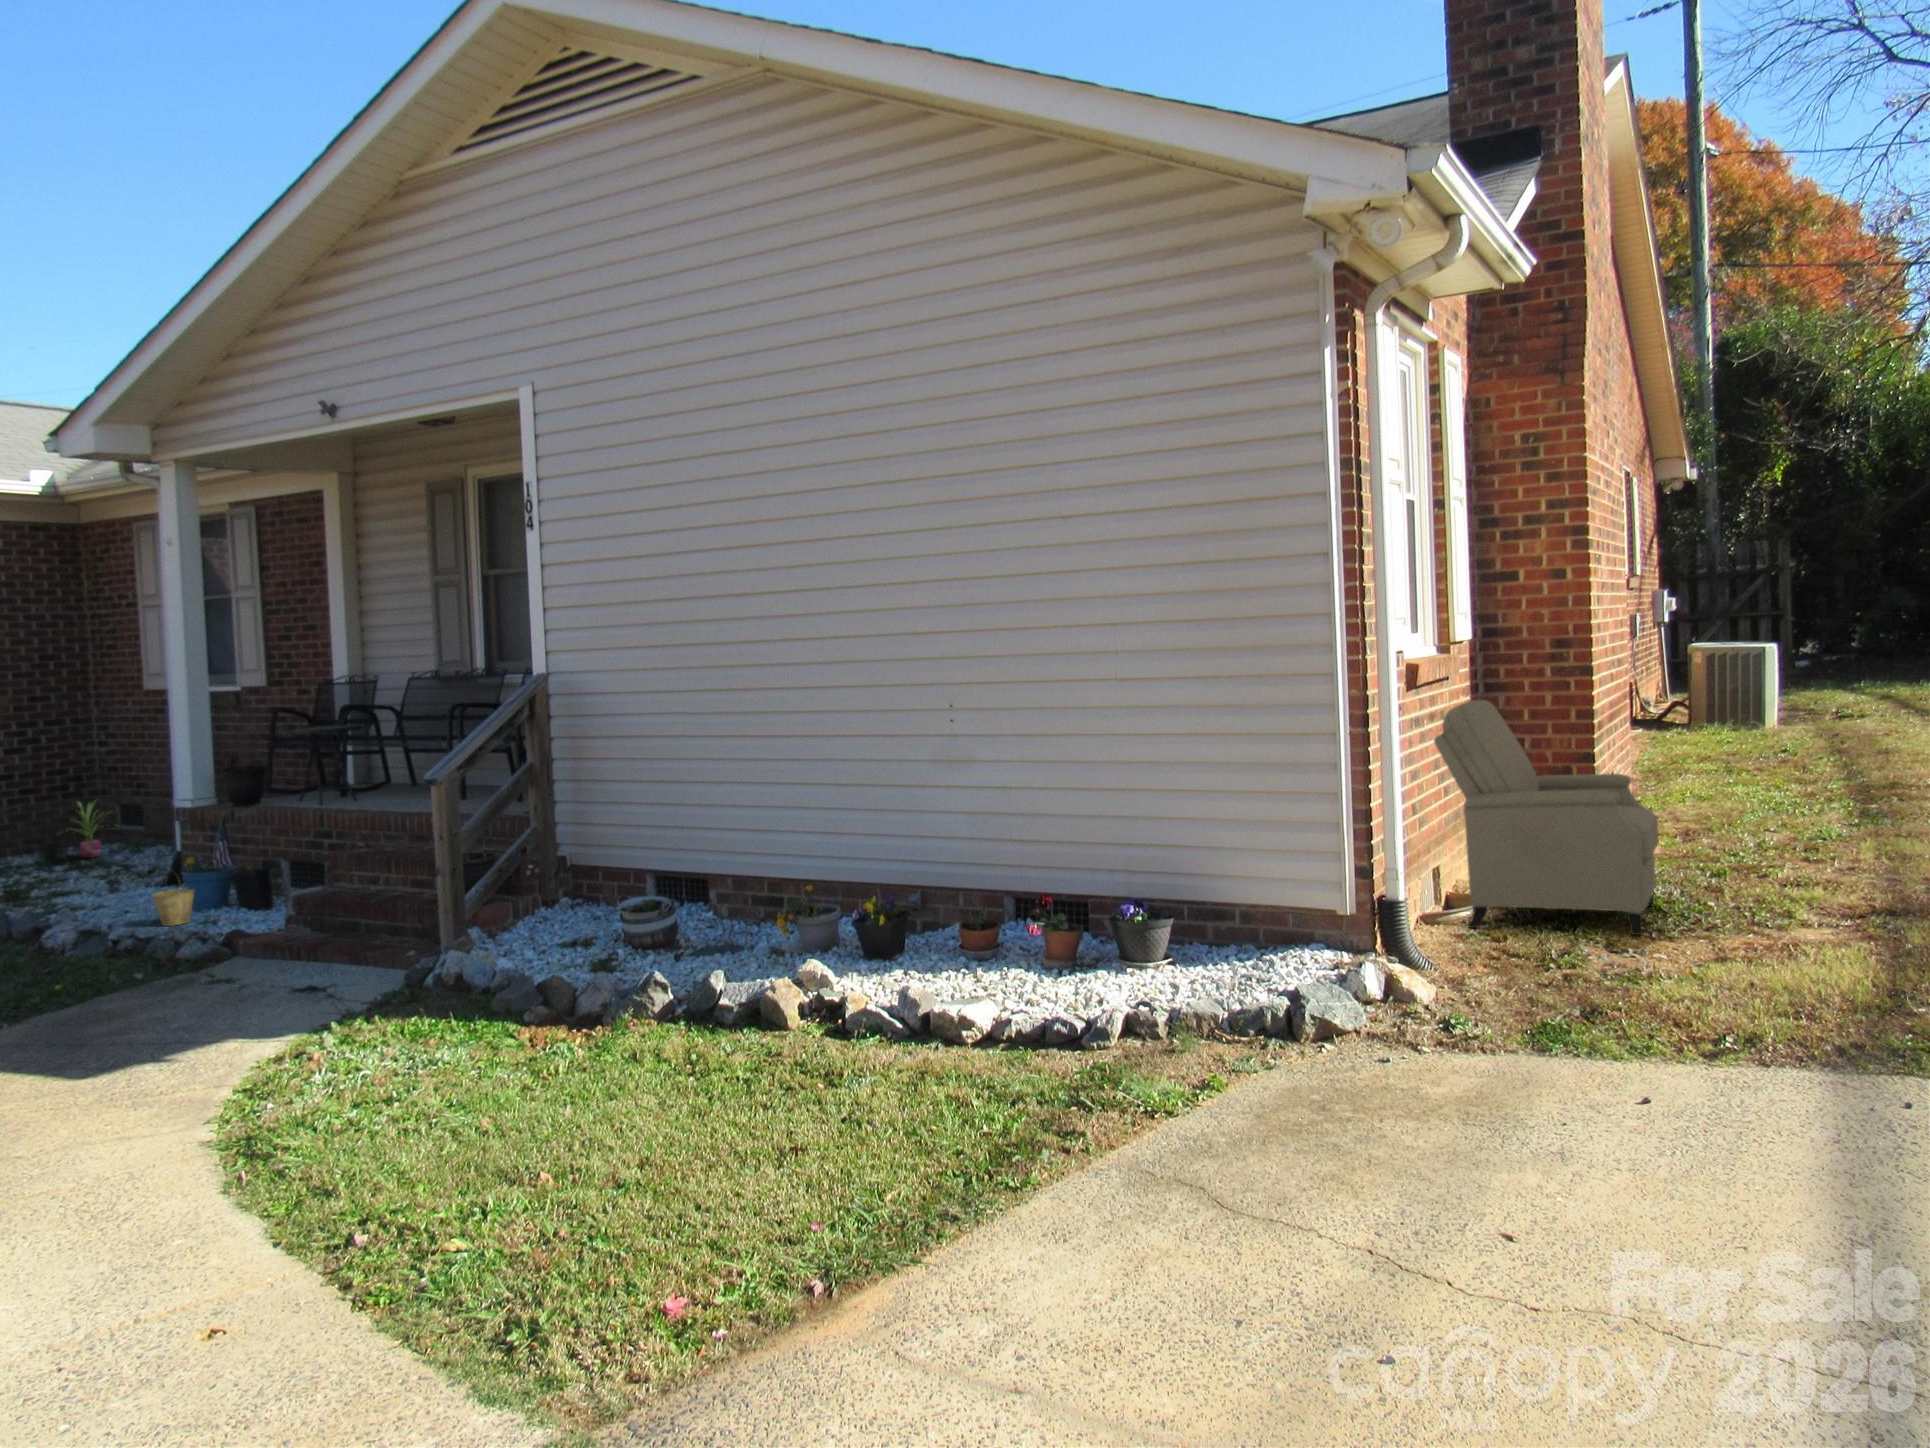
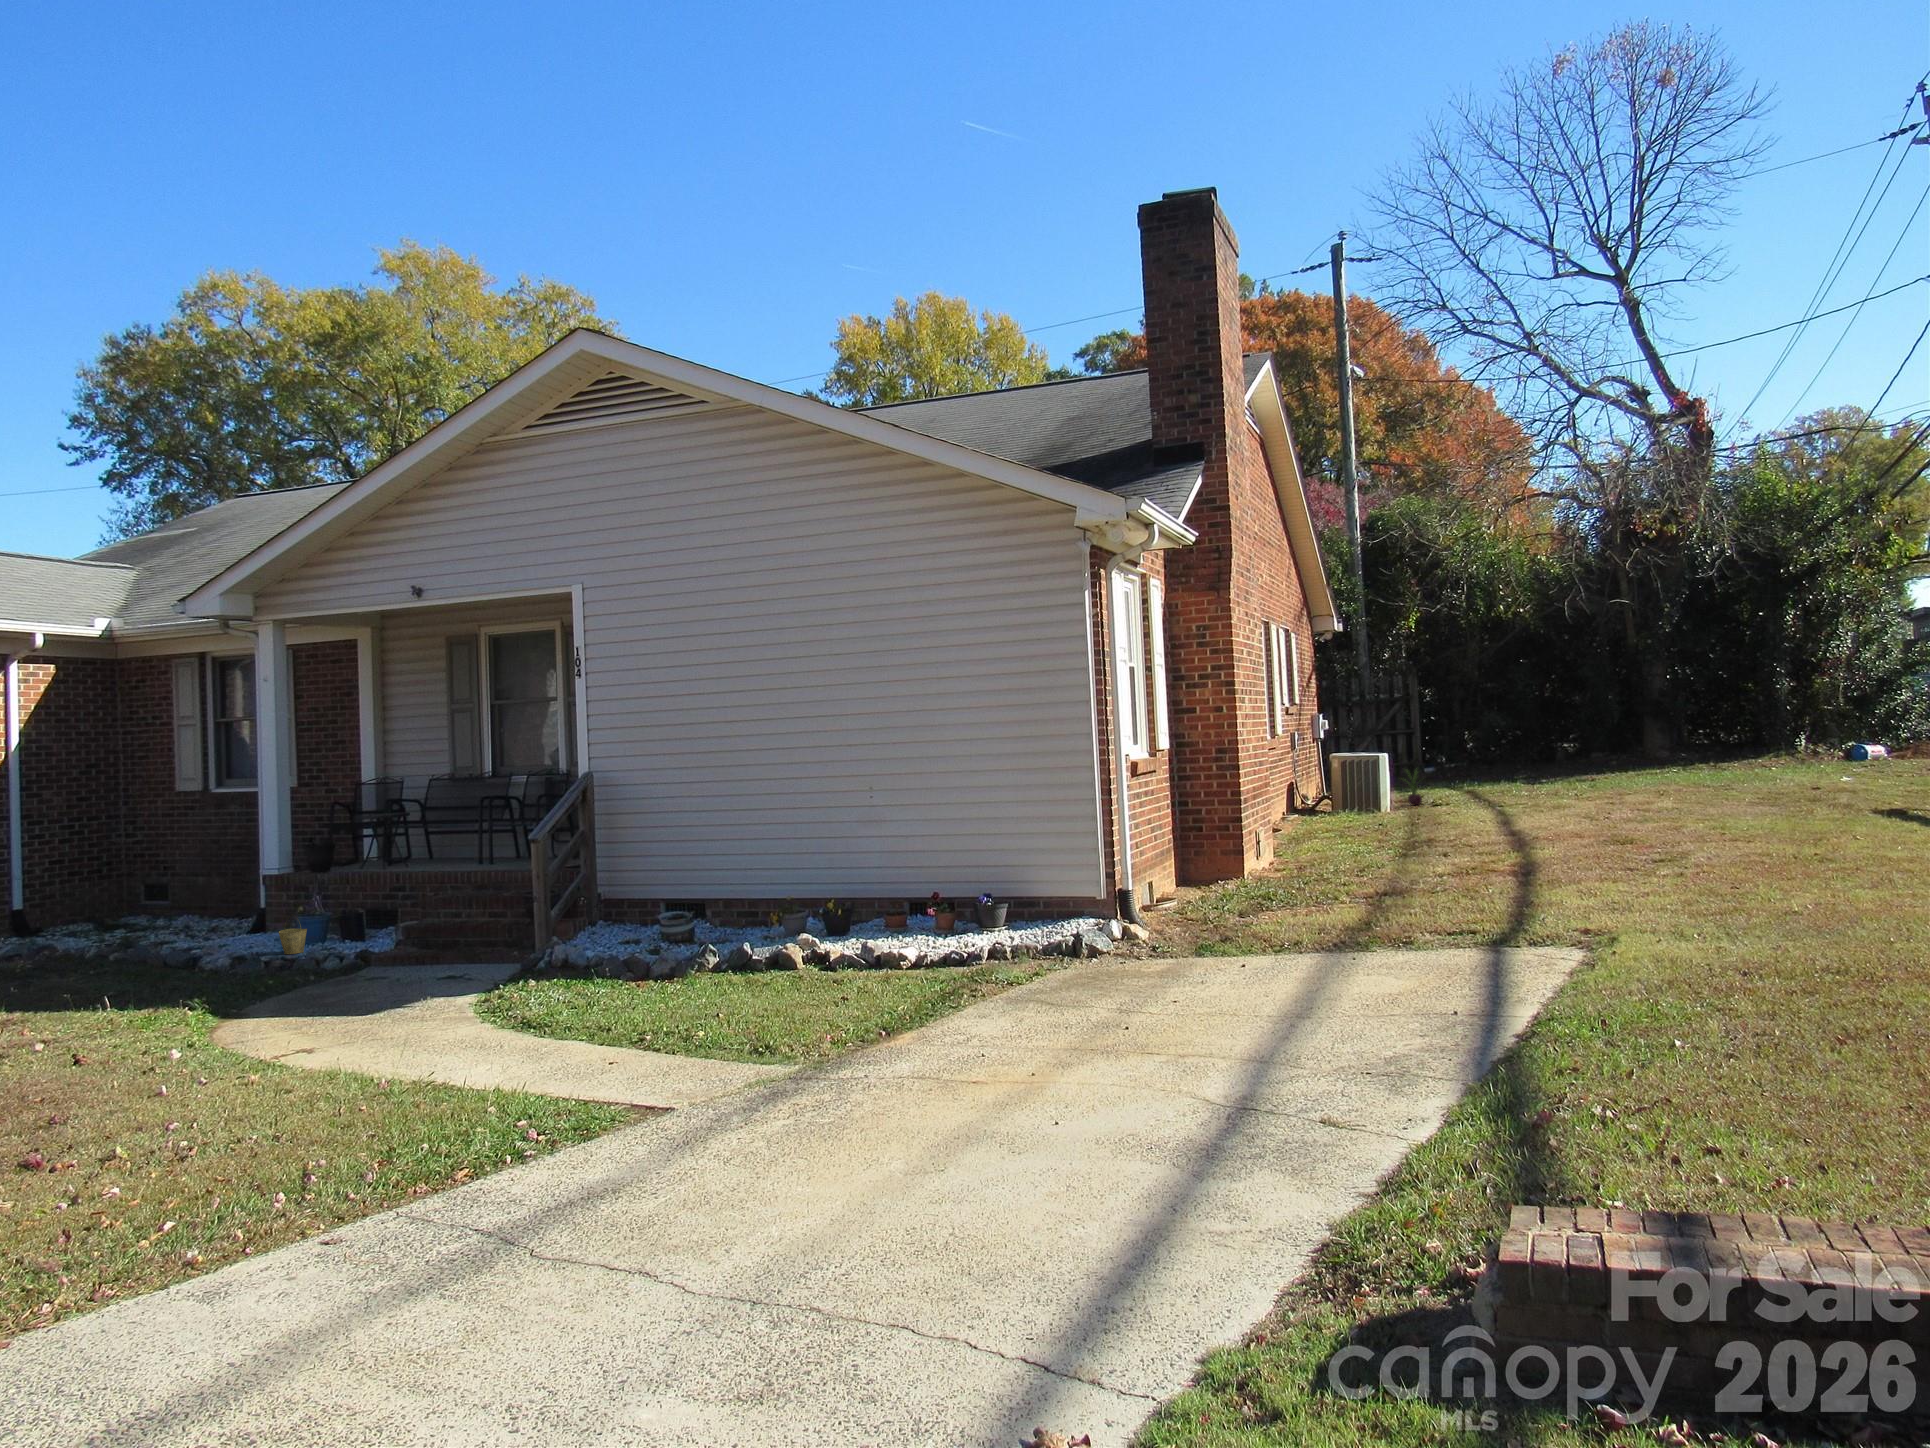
chair: present [1434,700,1659,935] -> none [1147,784,1270,914]
decorative plant: present [73,802,102,858] -> present [1405,770,1430,806]

